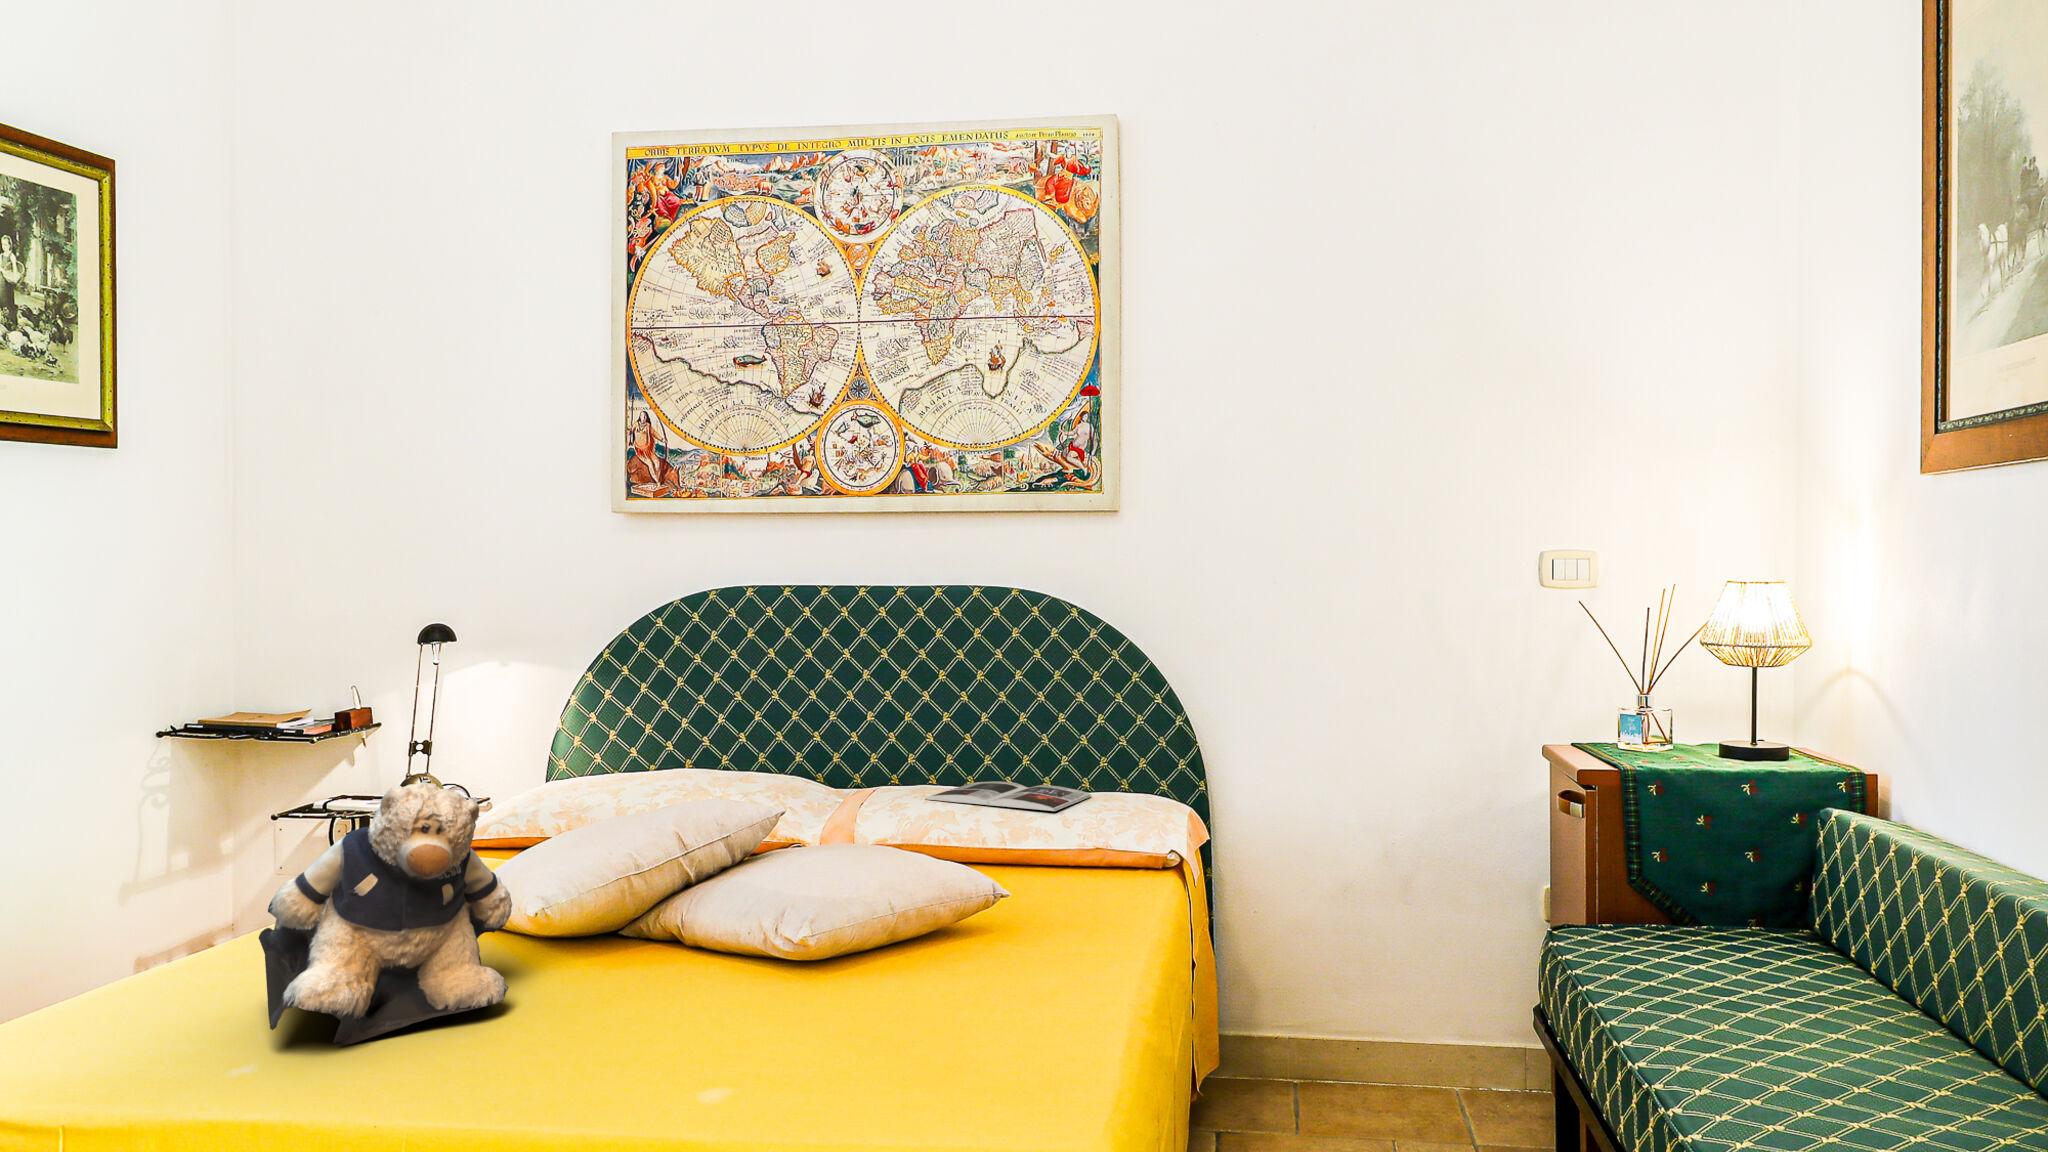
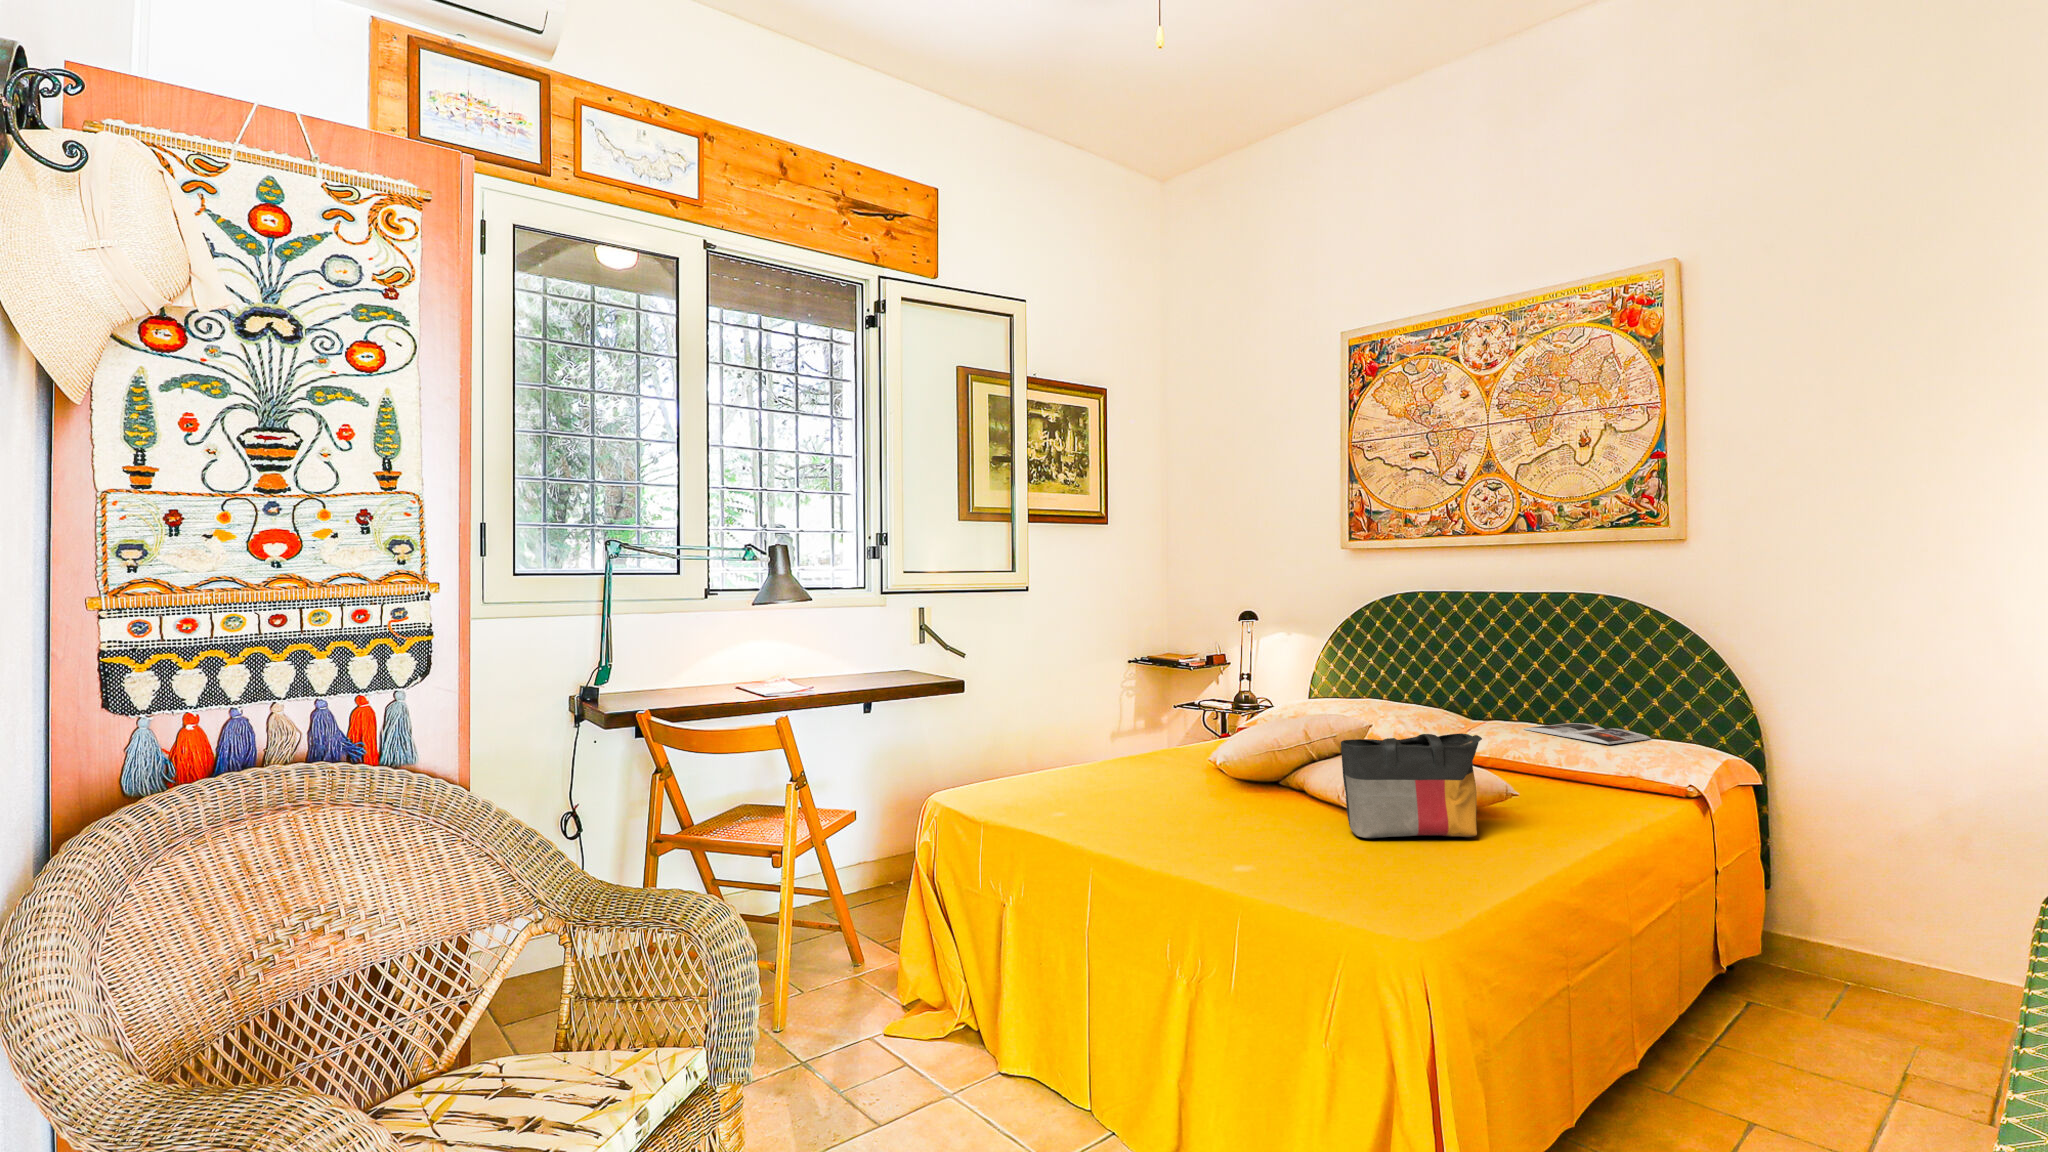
teddy bear: present [259,782,512,1045] -> none [1153,690,1255,800]
tote bag: none [741,827,986,1069] -> present [1341,733,1482,838]

